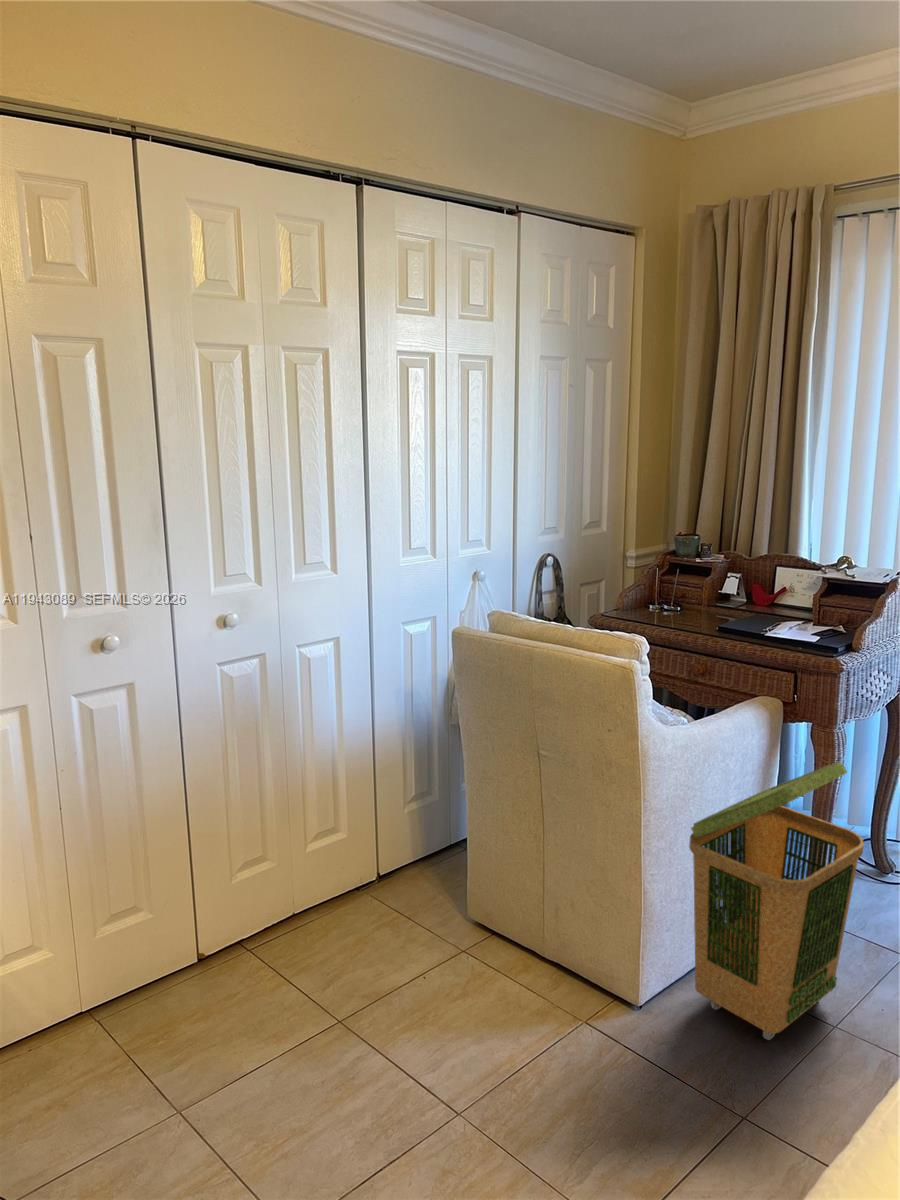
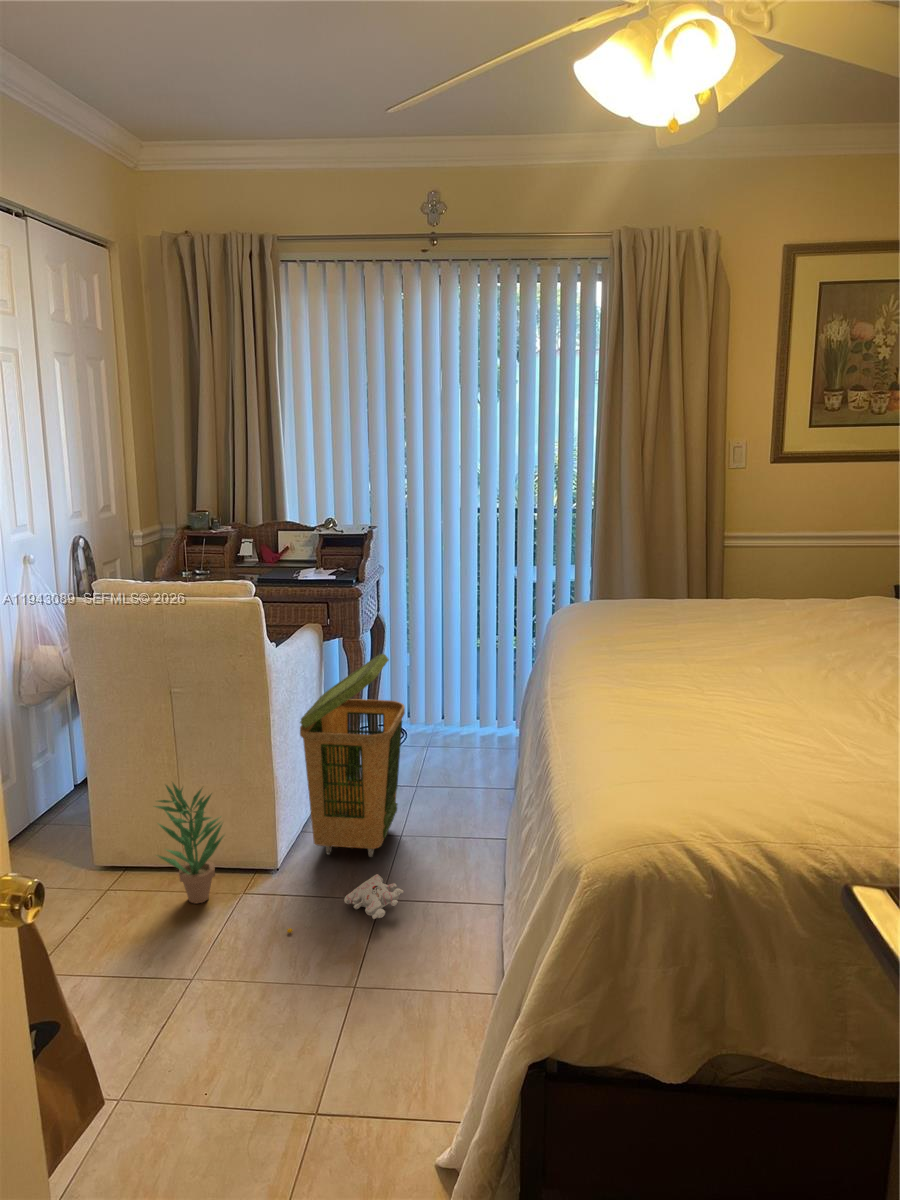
potted plant: none [488,853,579,1006] -> present [155,784,223,904]
plush toy: none [593,1075,764,1148] -> present [287,874,403,933]

